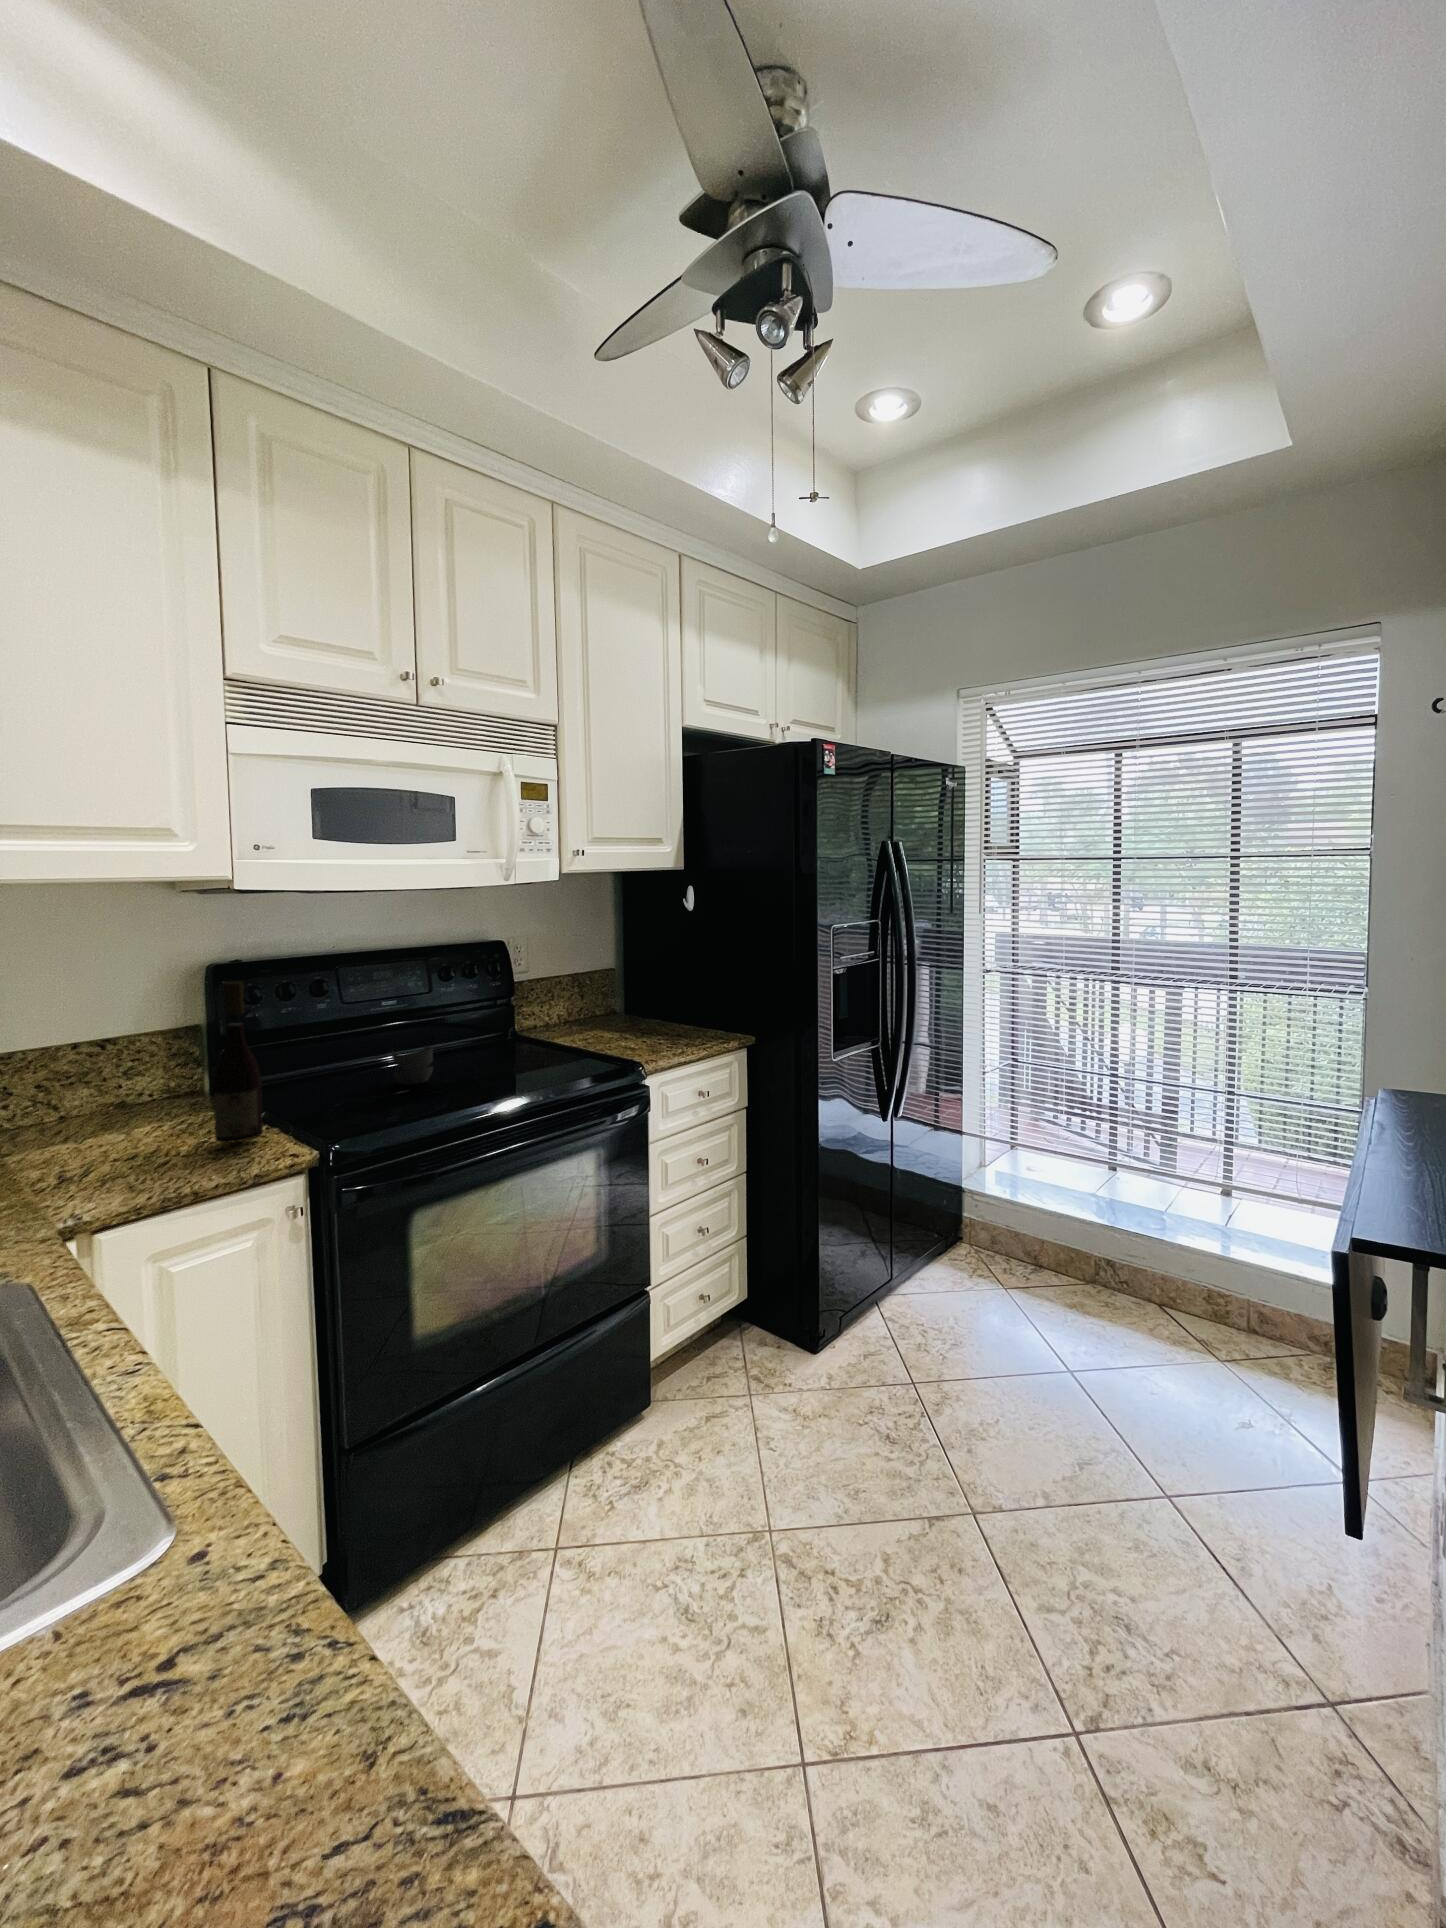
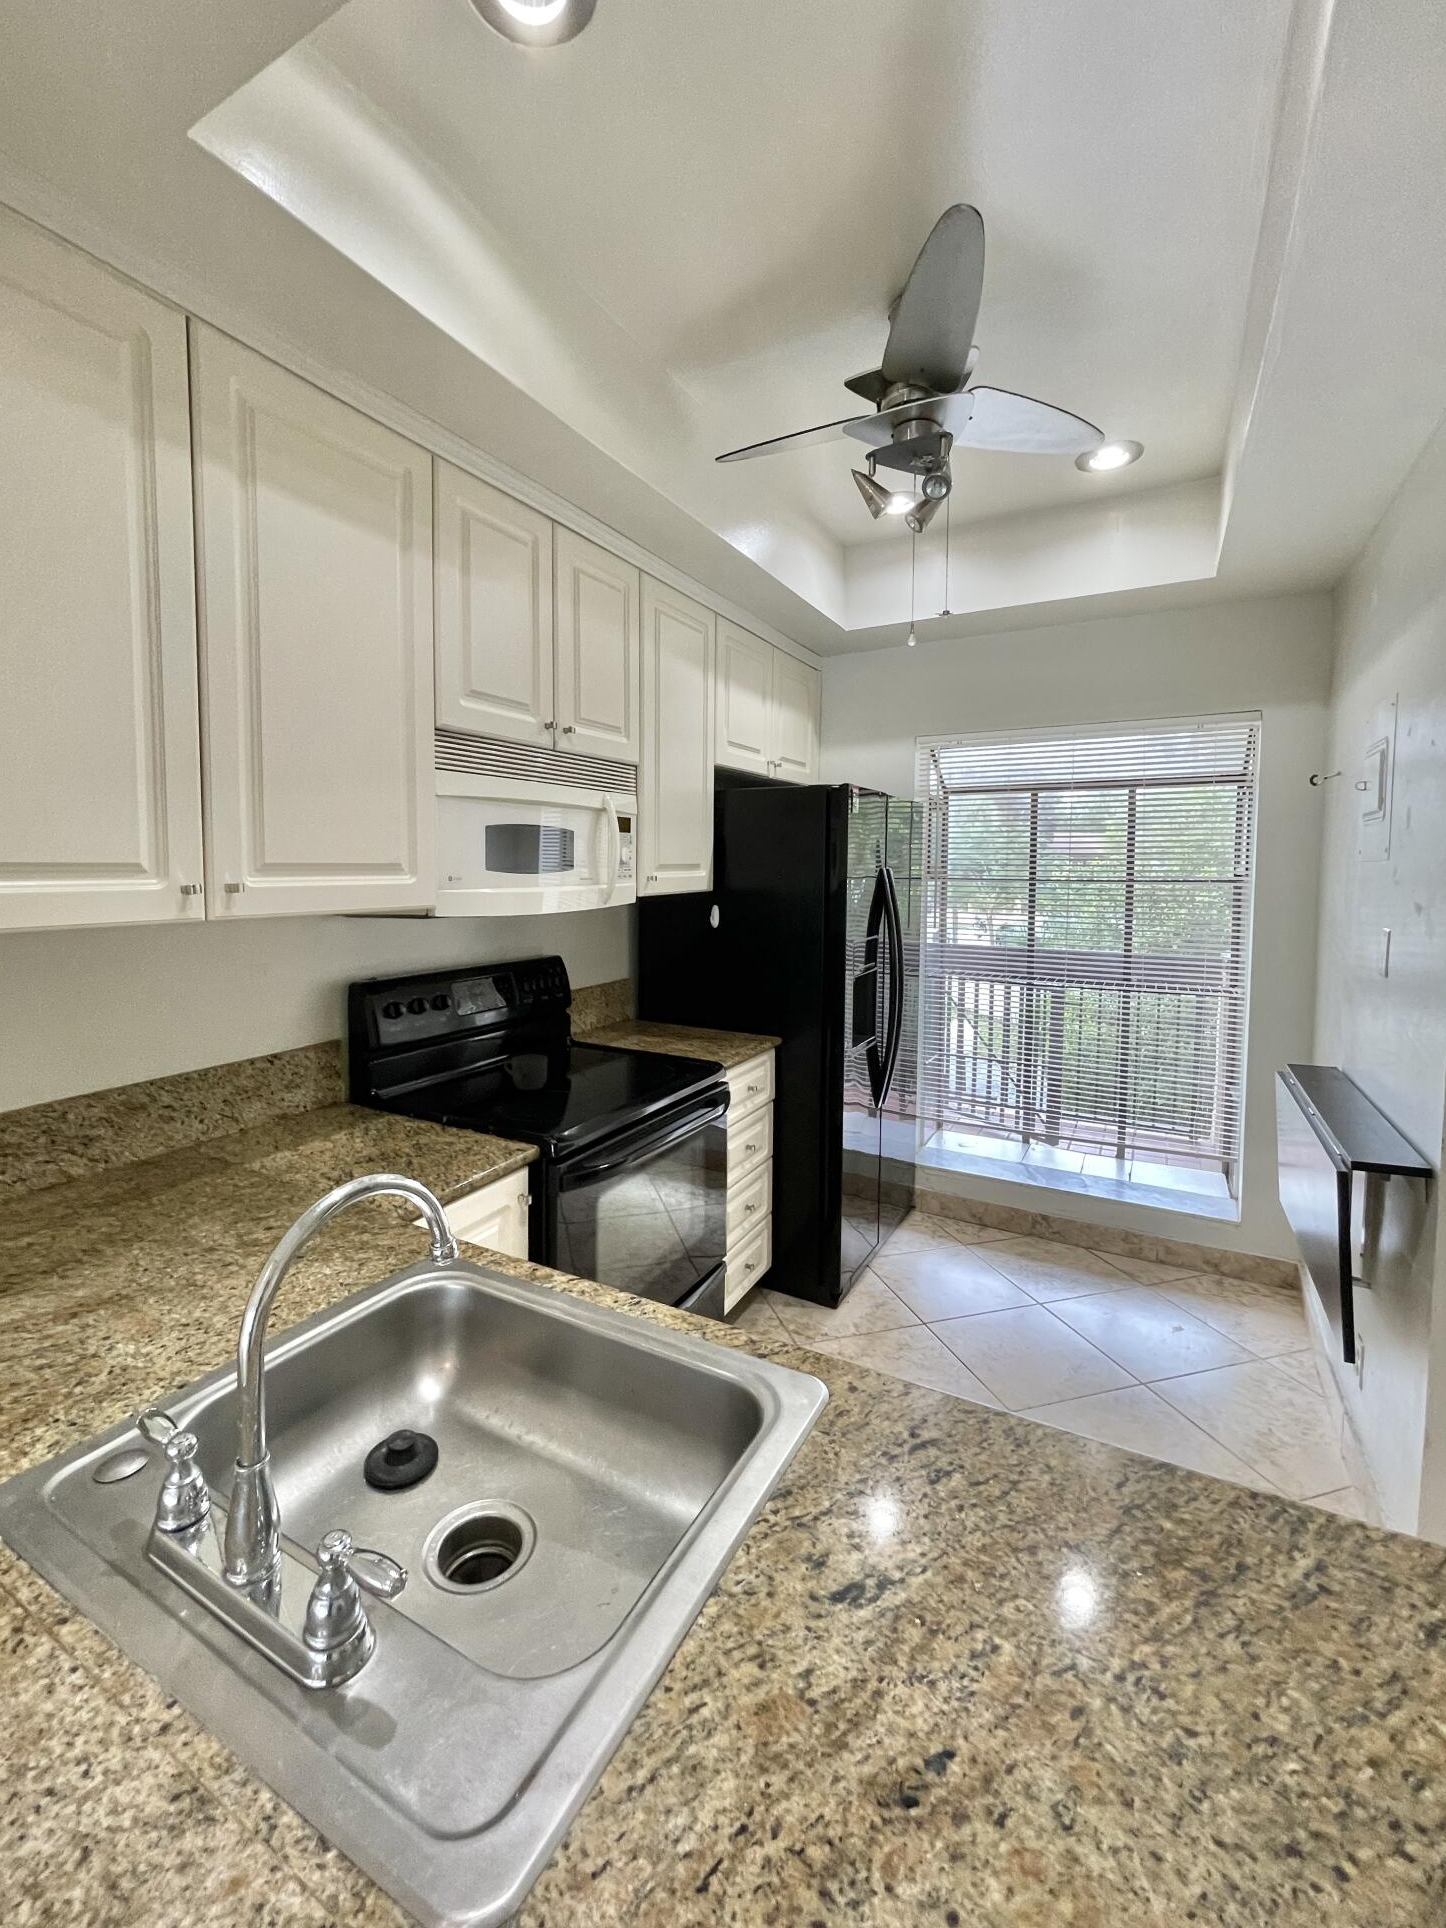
wine bottle: present [213,982,263,1143] -> none [446,1002,486,1149]

